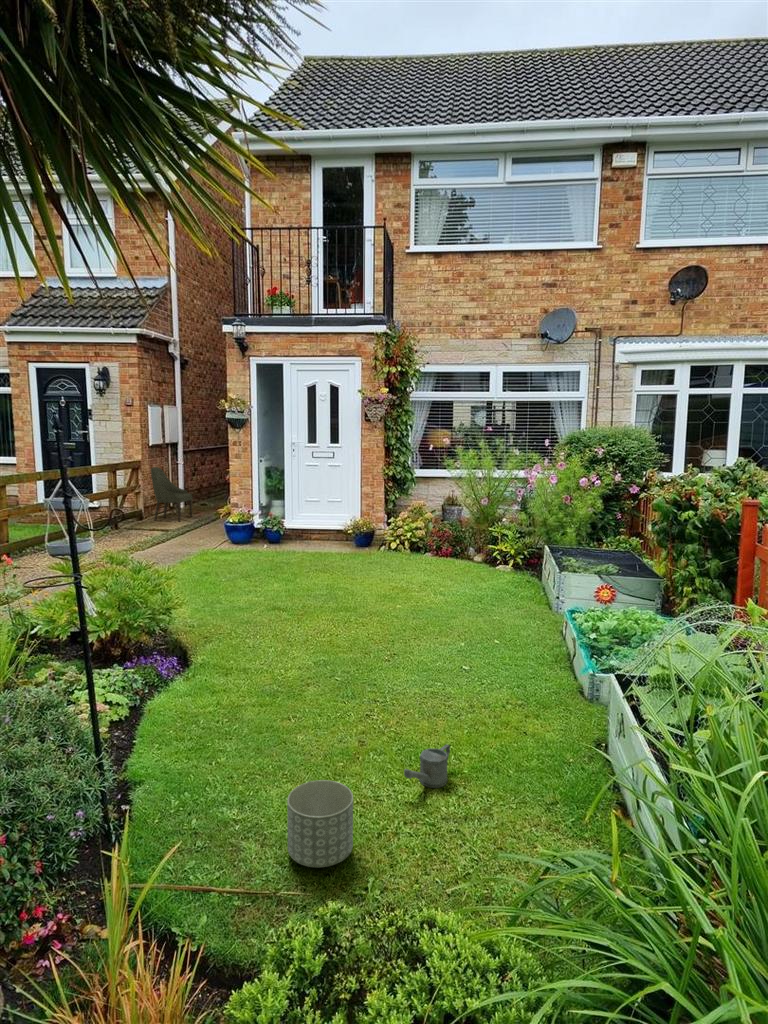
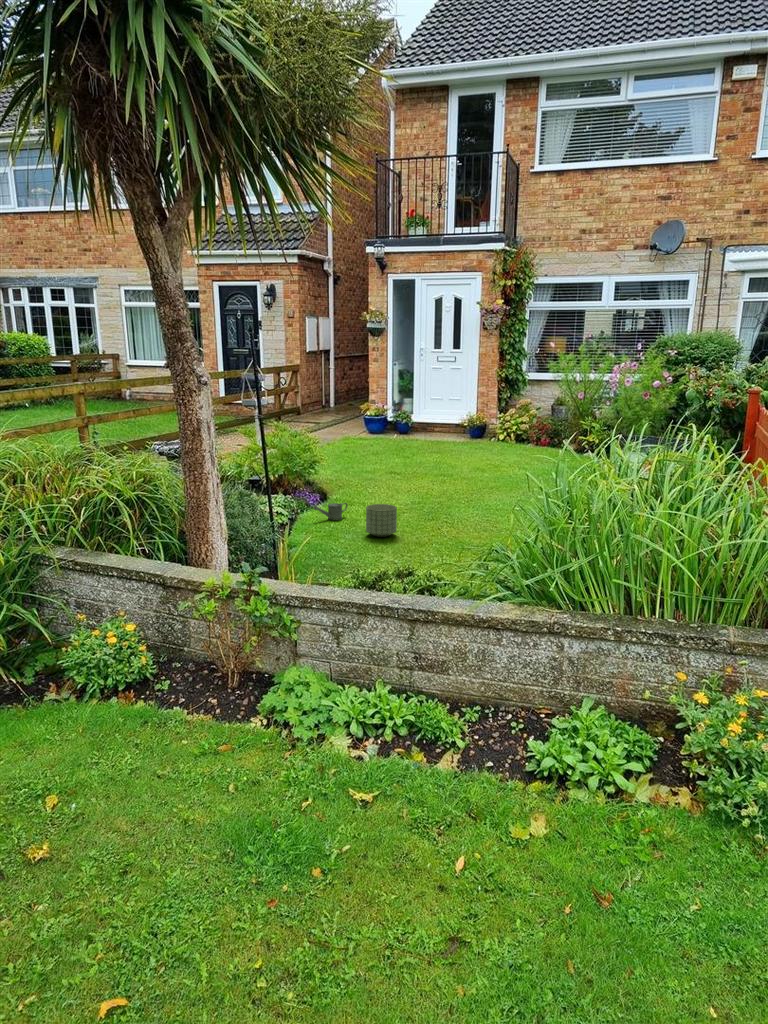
chair: present [151,467,193,521] -> none [307,370,341,417]
watering can: present [404,744,450,788] -> present [314,503,348,520]

